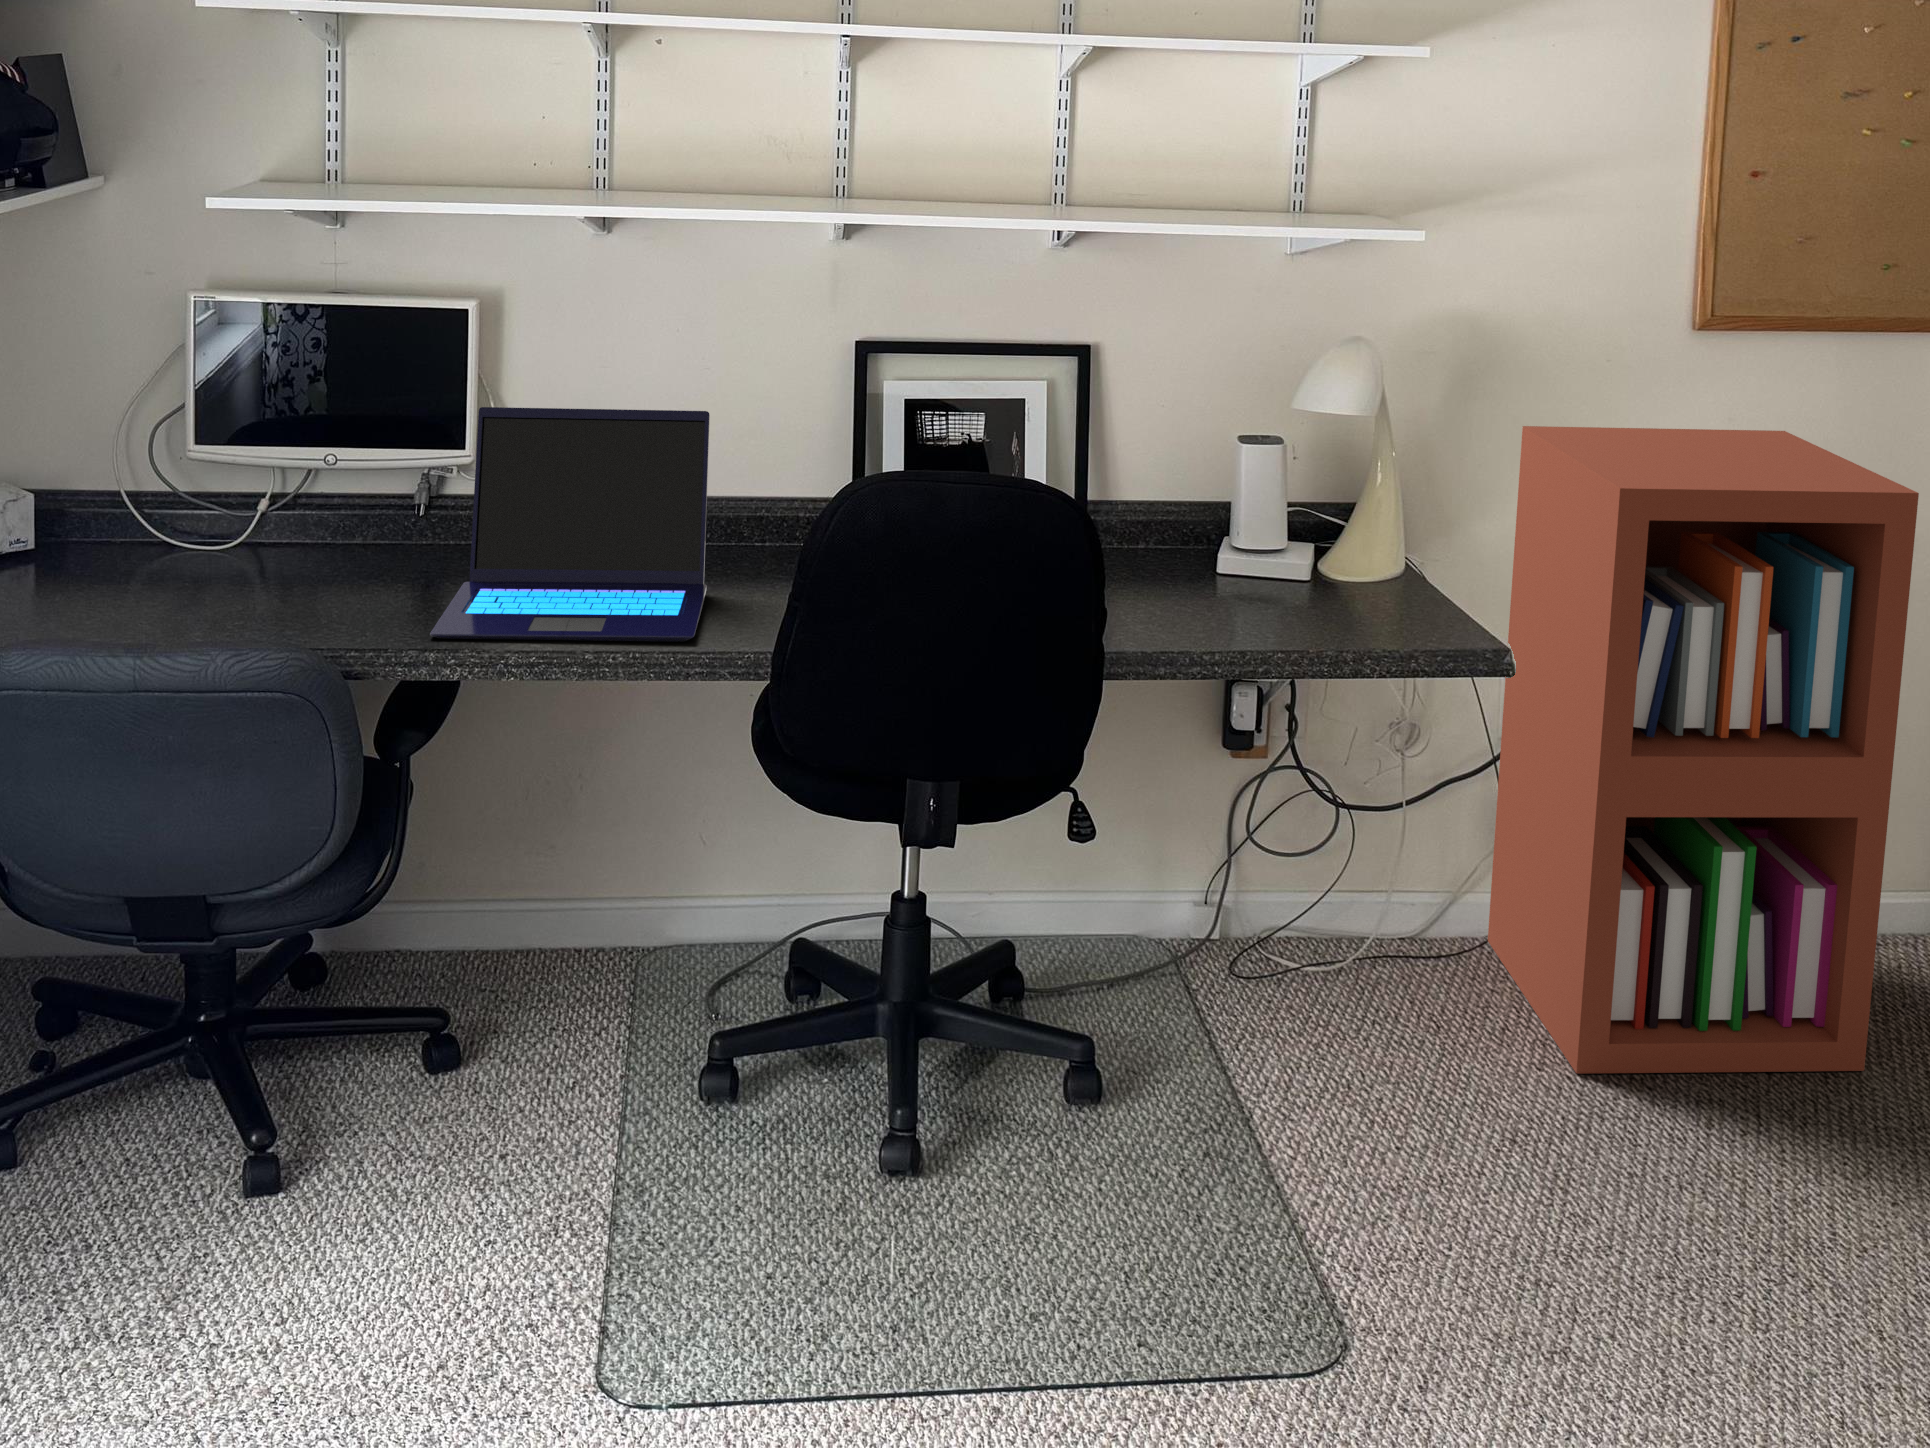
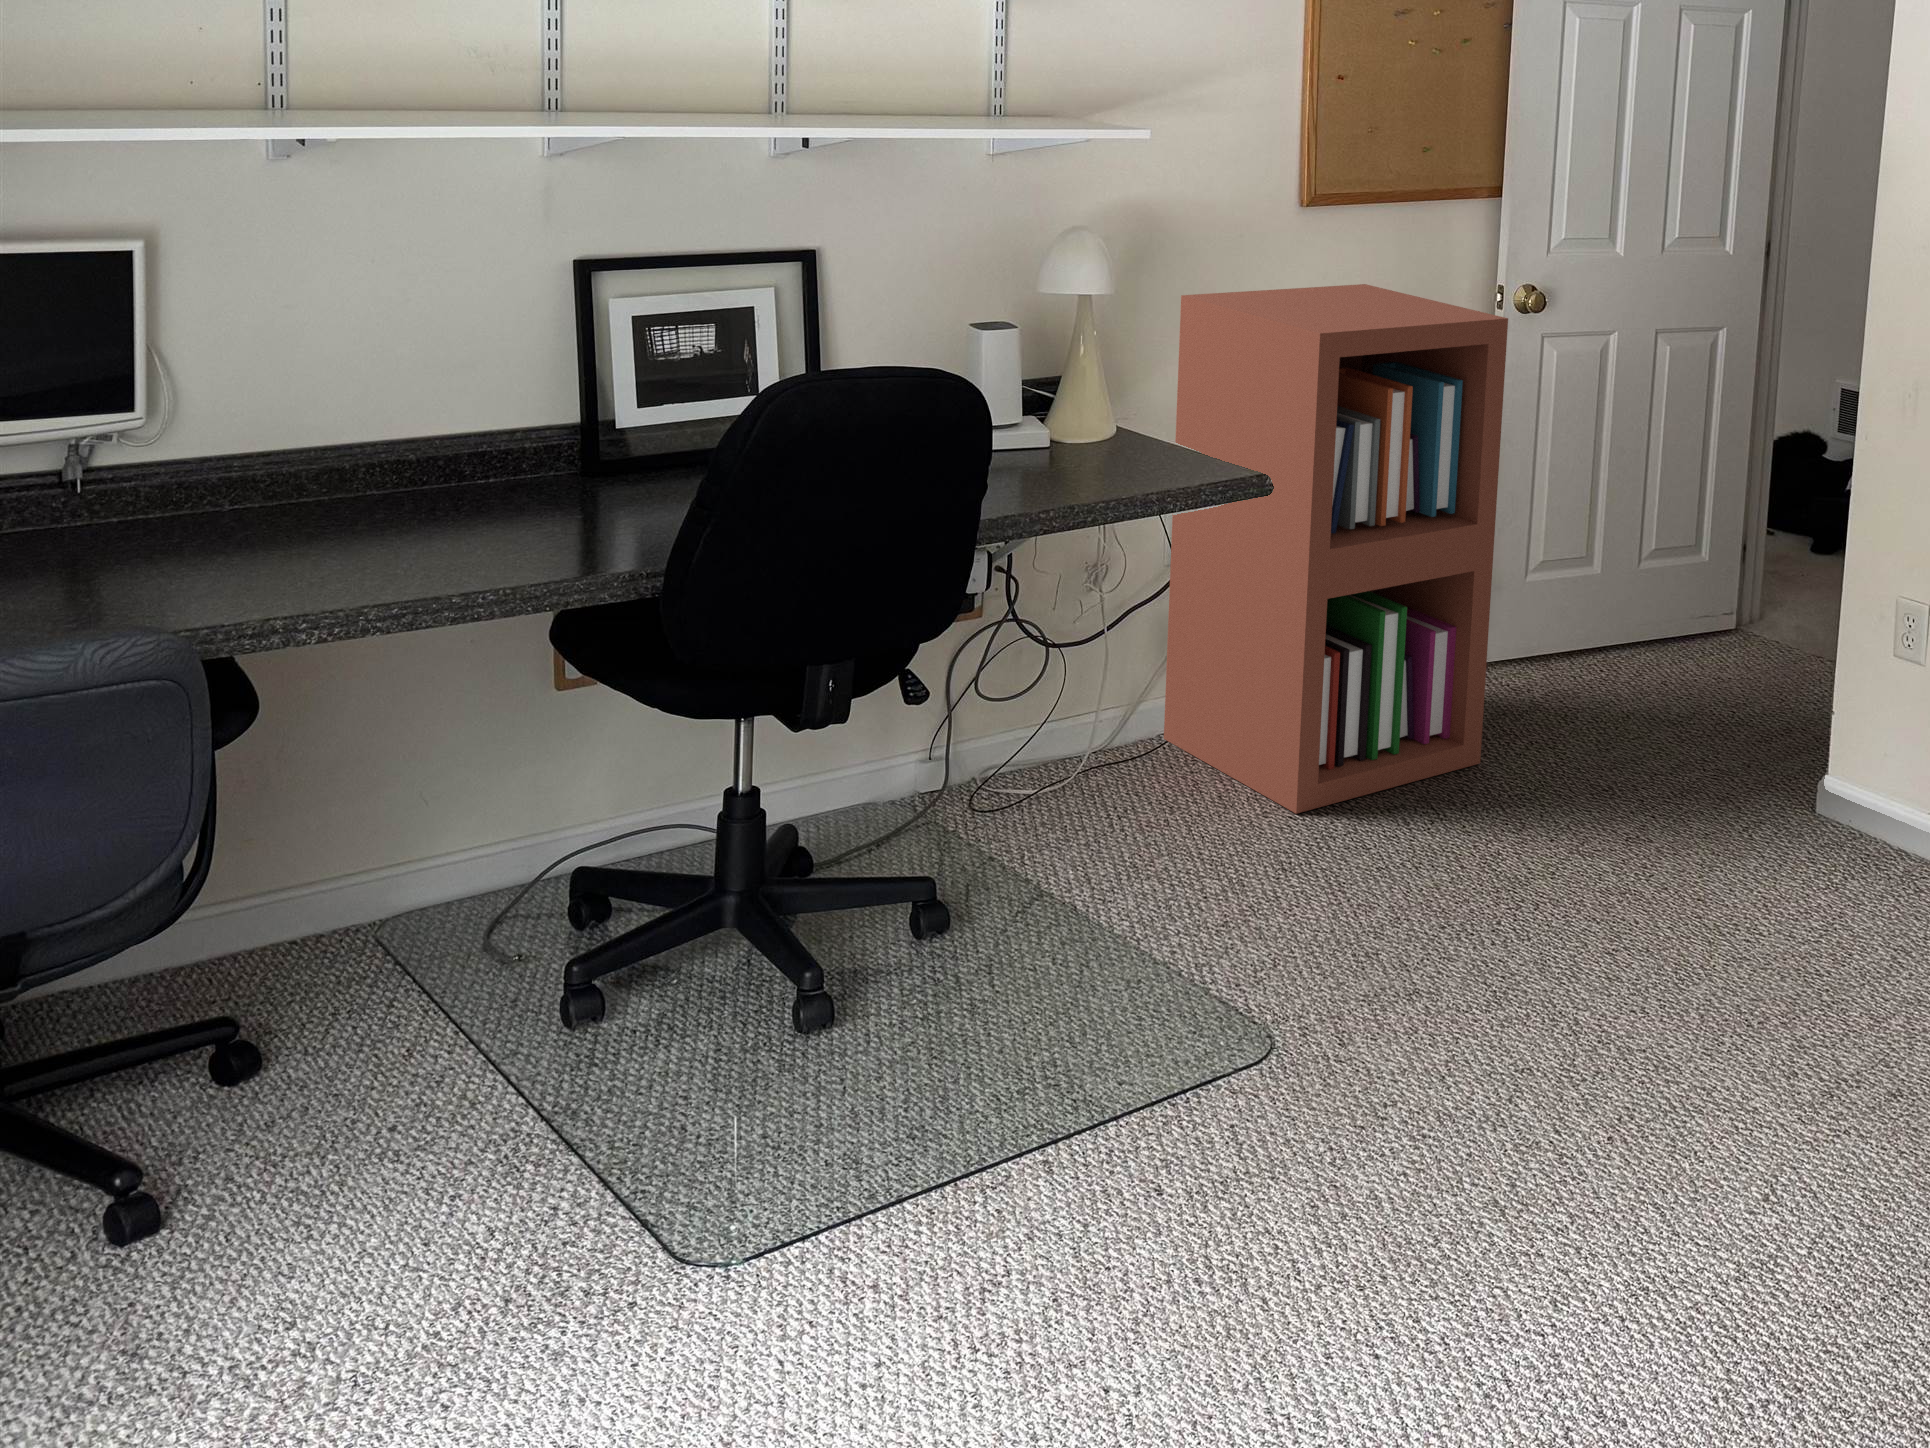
laptop: present [430,407,710,642] -> none [194,337,559,605]

